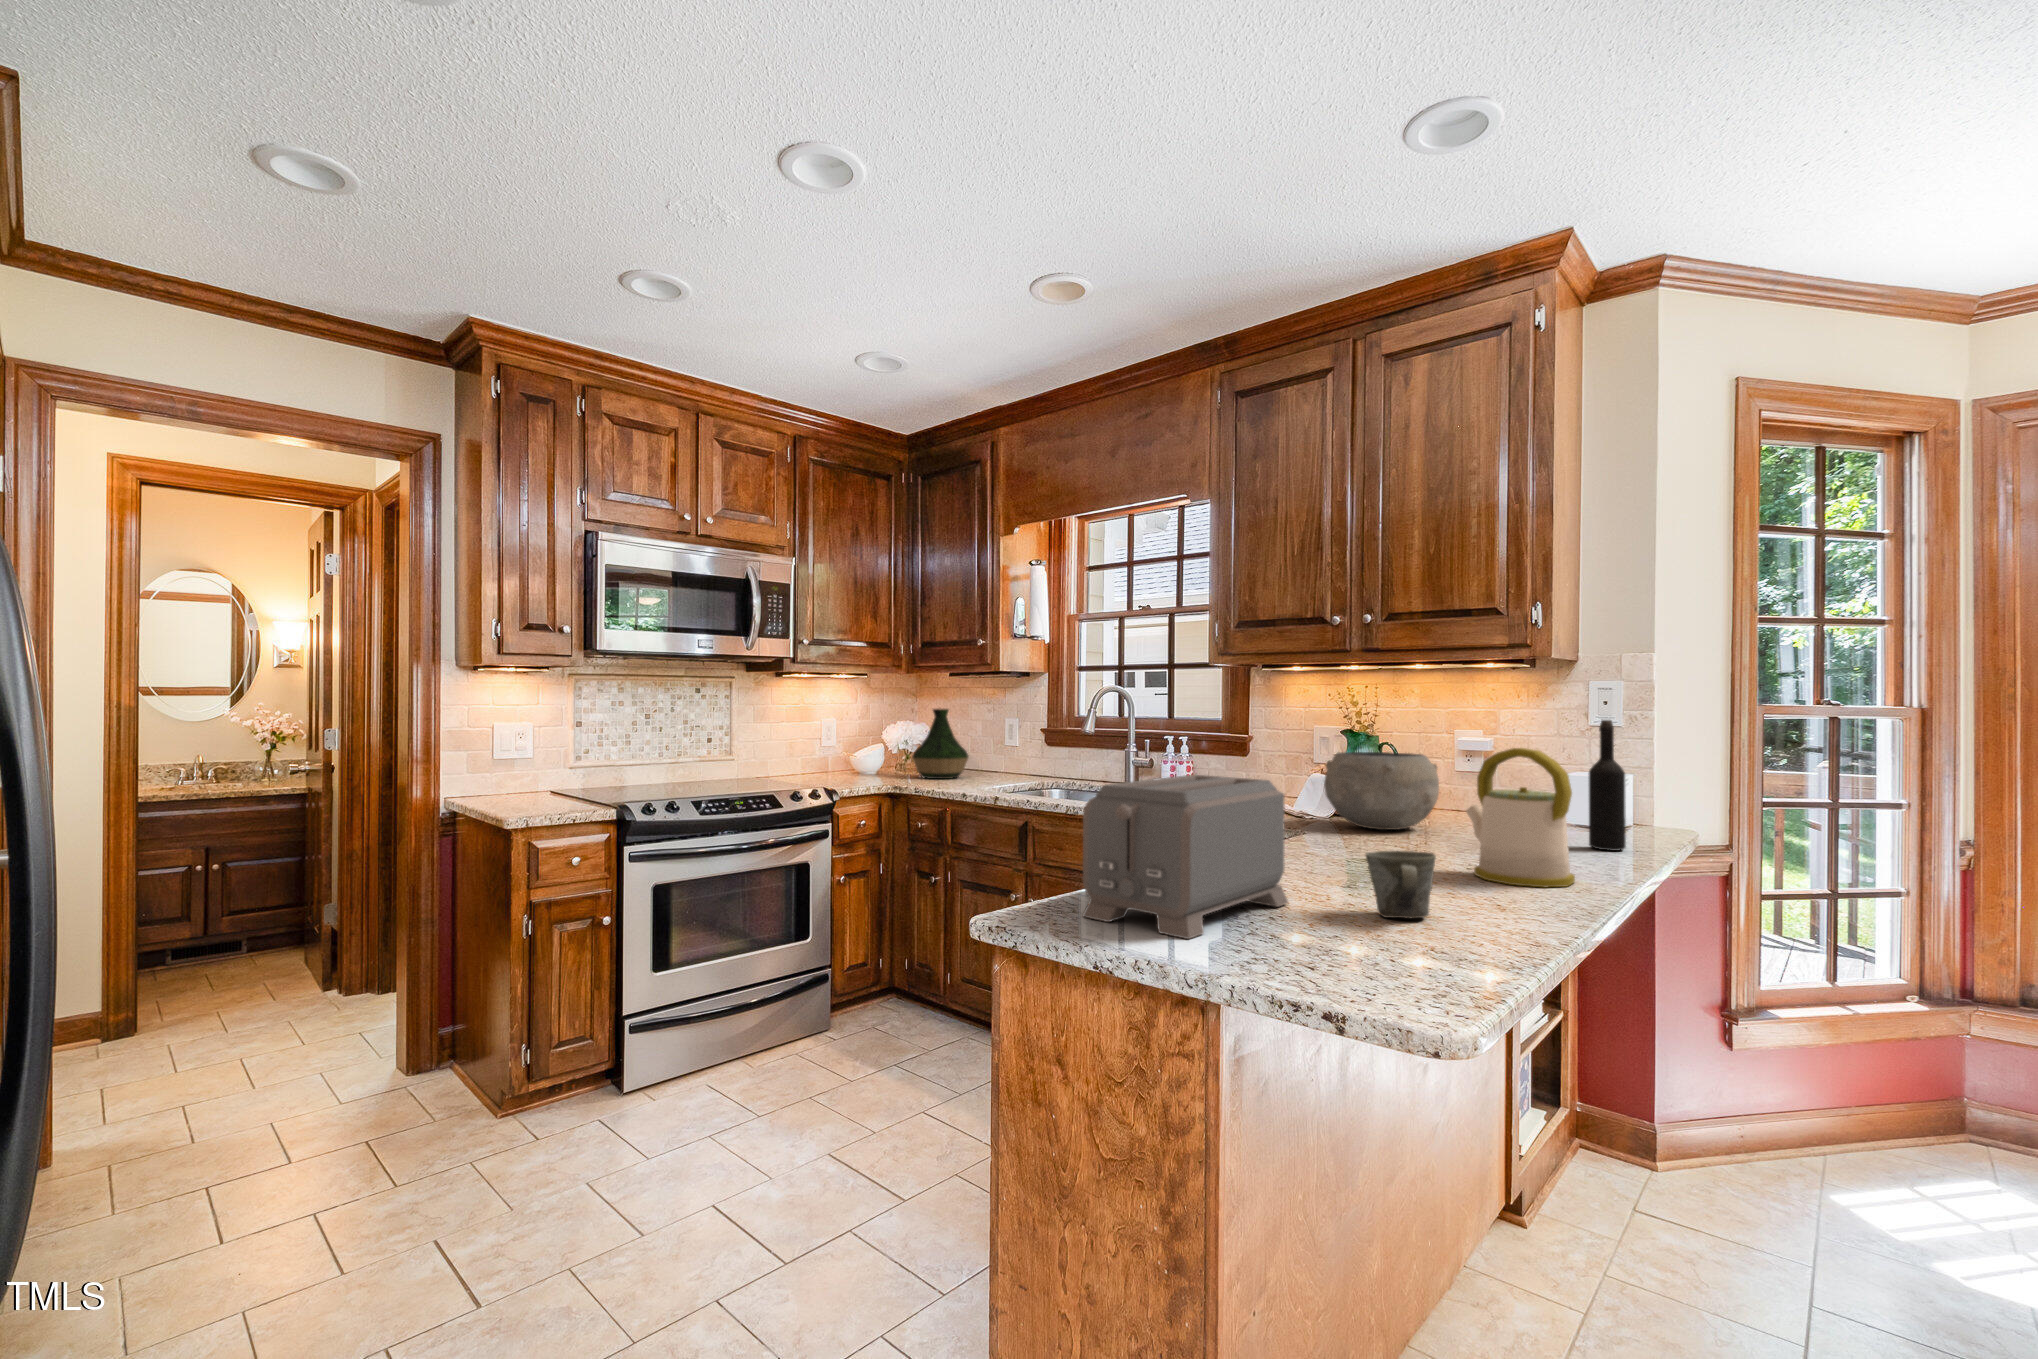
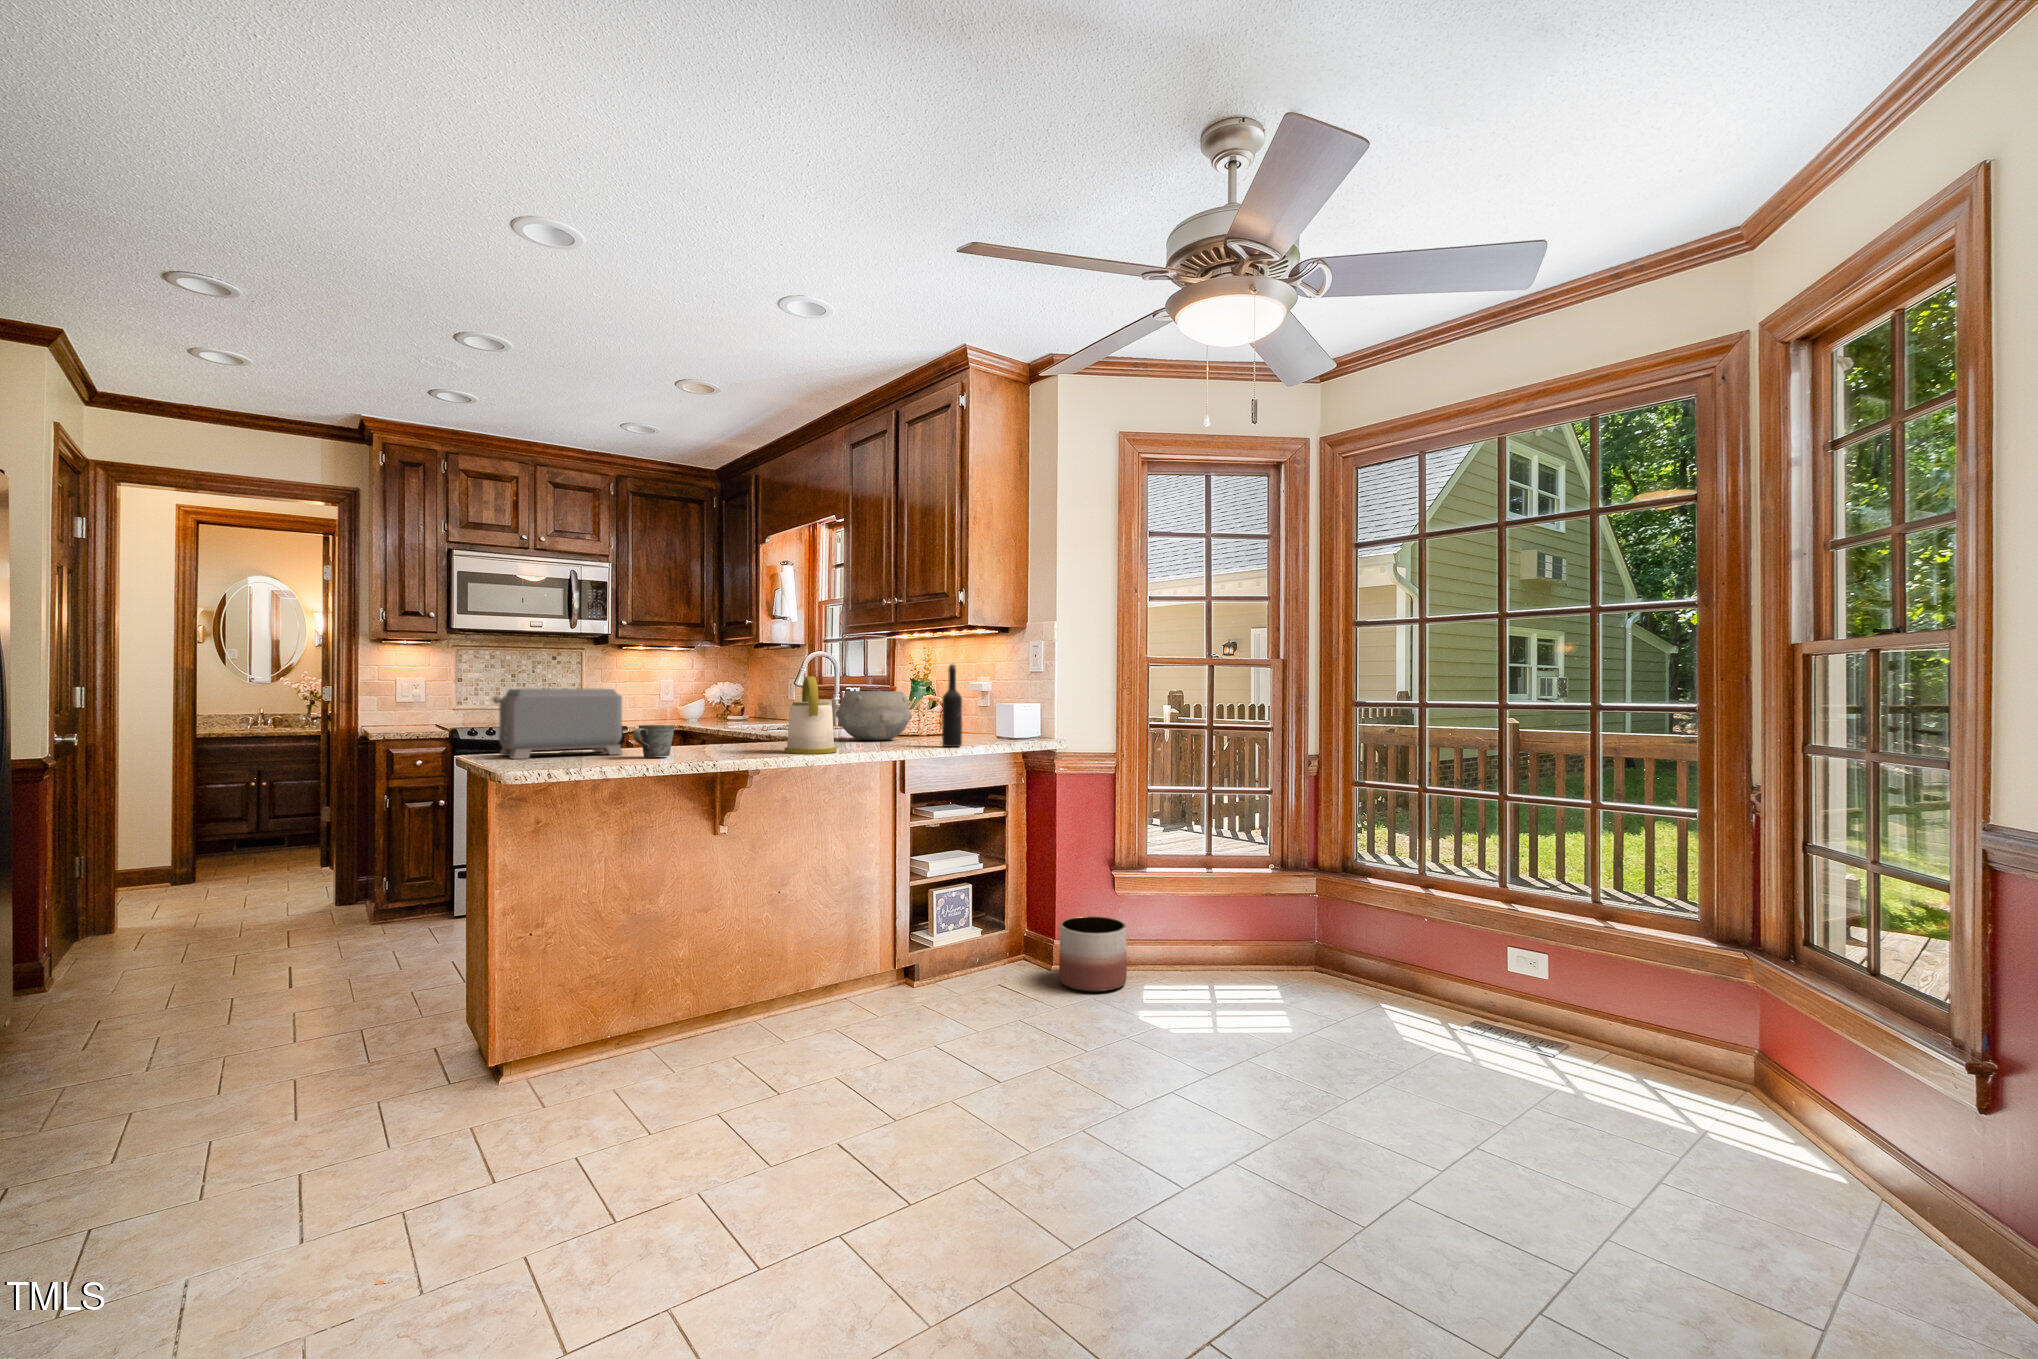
vase: present [912,709,968,779] -> none [710,672,755,723]
planter: none [1701,1088,1831,1221] -> present [1059,916,1127,992]

